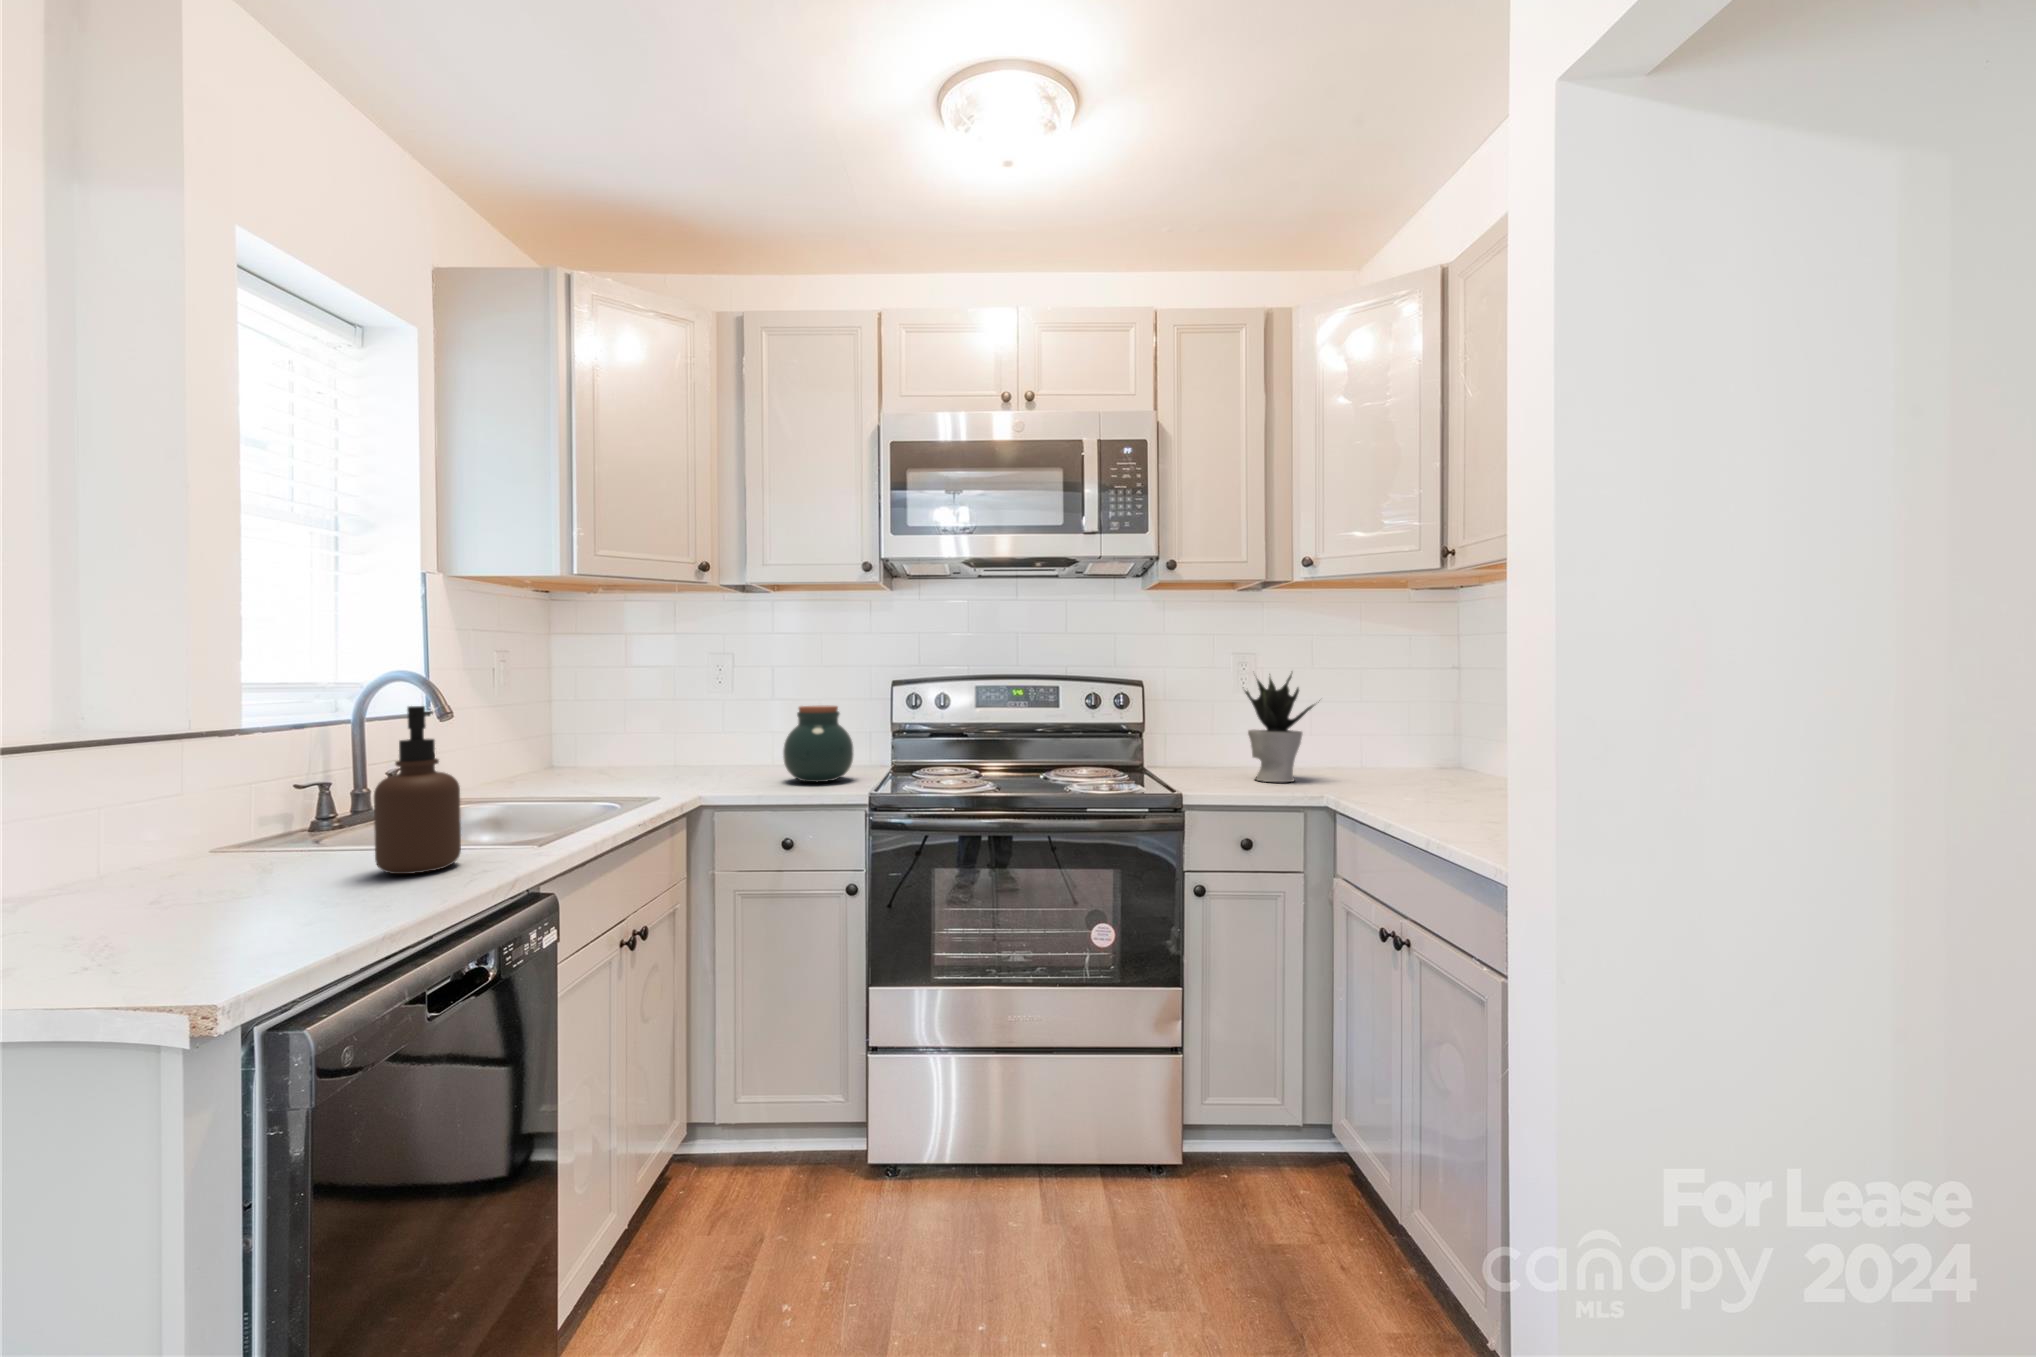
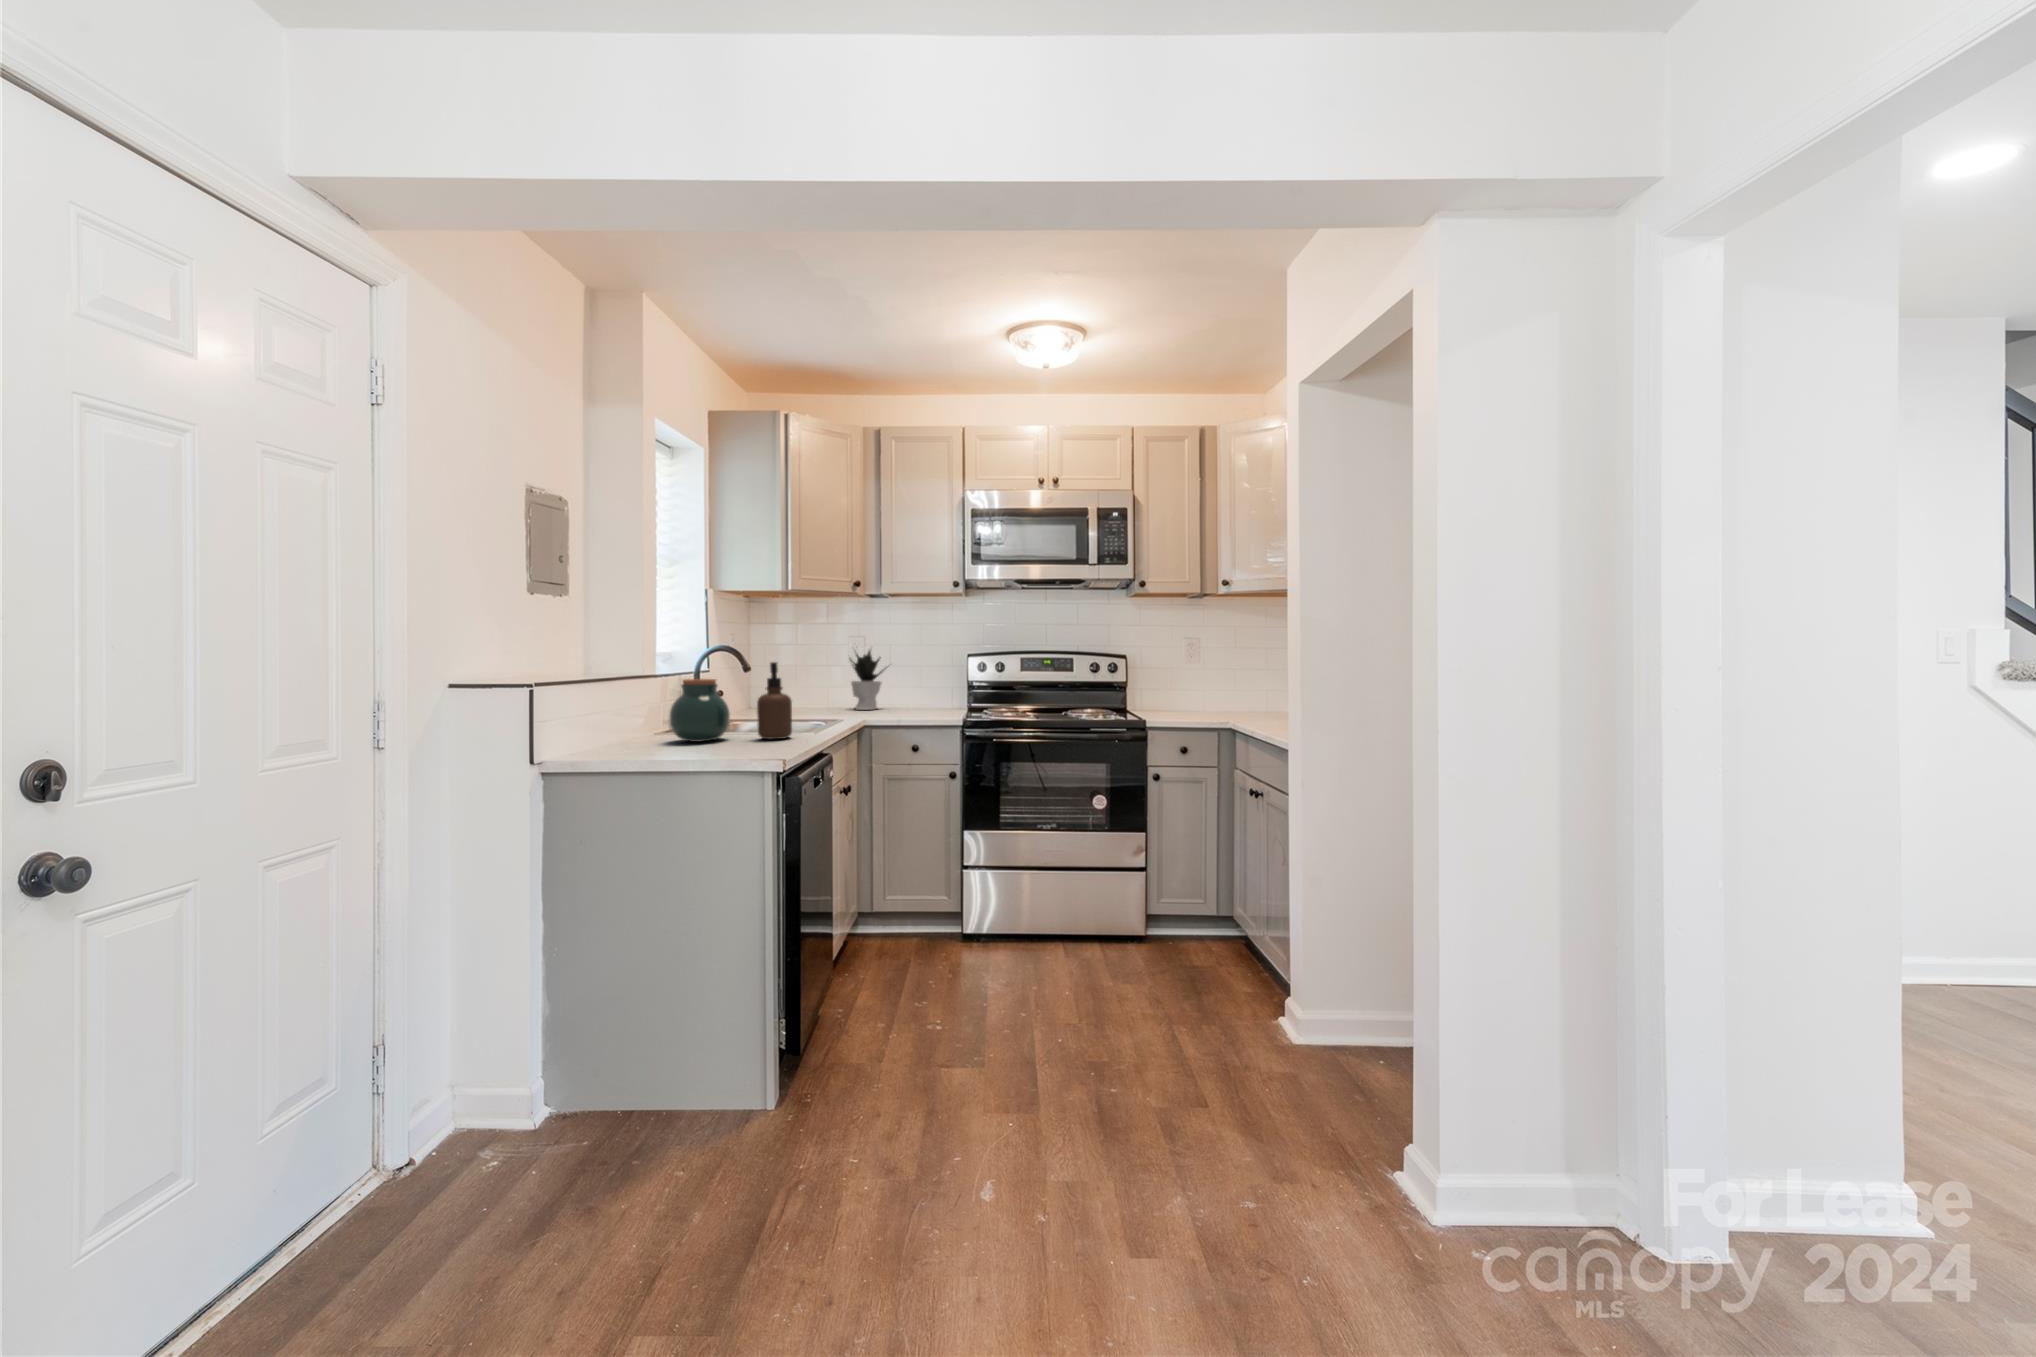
potted plant: present [1245,673,1315,782] -> present [850,650,883,710]
jar: present [783,706,854,782] -> present [669,679,730,742]

